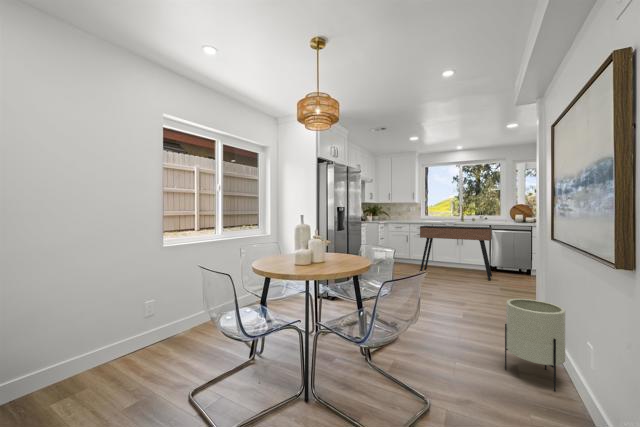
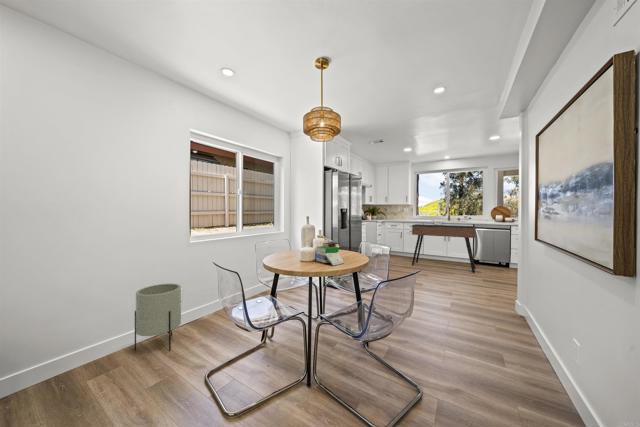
book: none [309,244,343,269] -> present [315,242,344,266]
planter: present [505,299,565,392] -> present [135,284,181,351]

